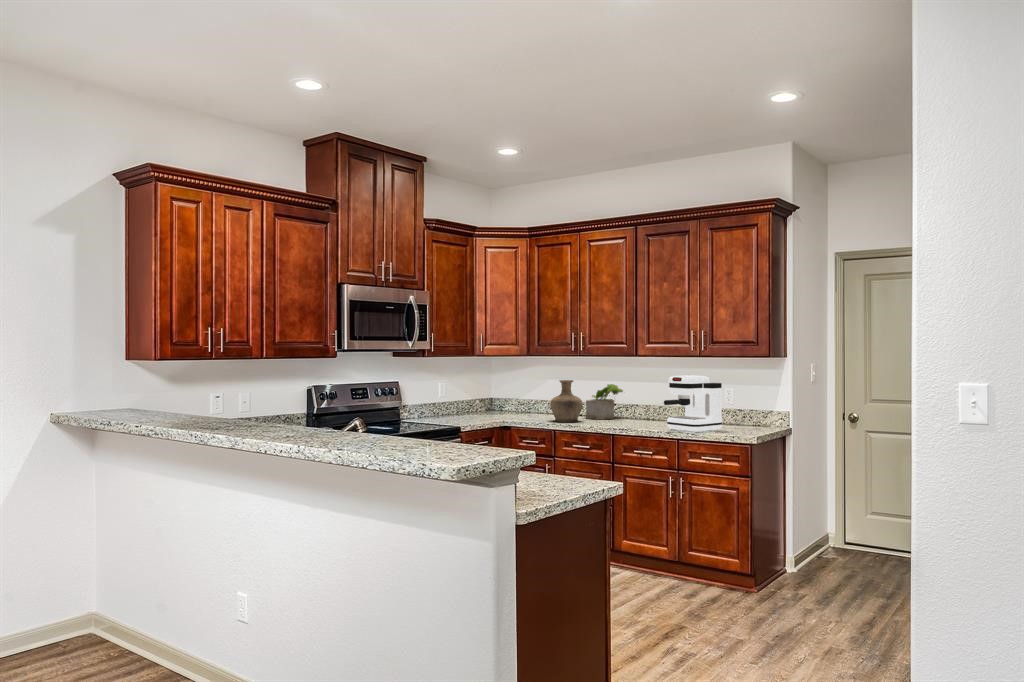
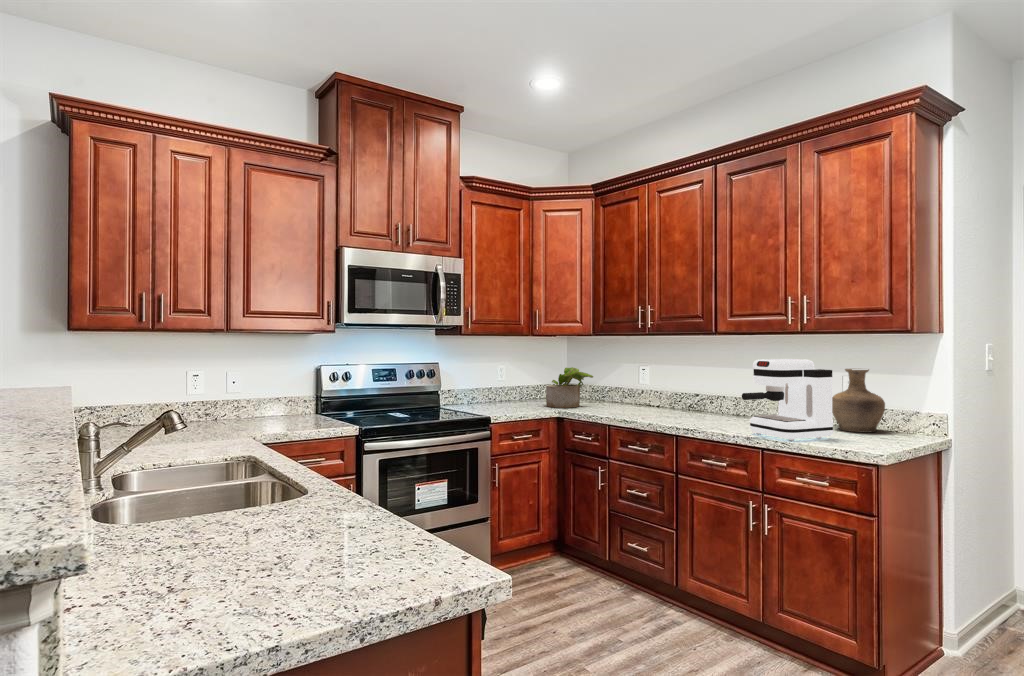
vase: present [550,380,583,422] -> present [832,369,885,433]
potted plant: present [586,384,623,419] -> present [546,367,593,408]

